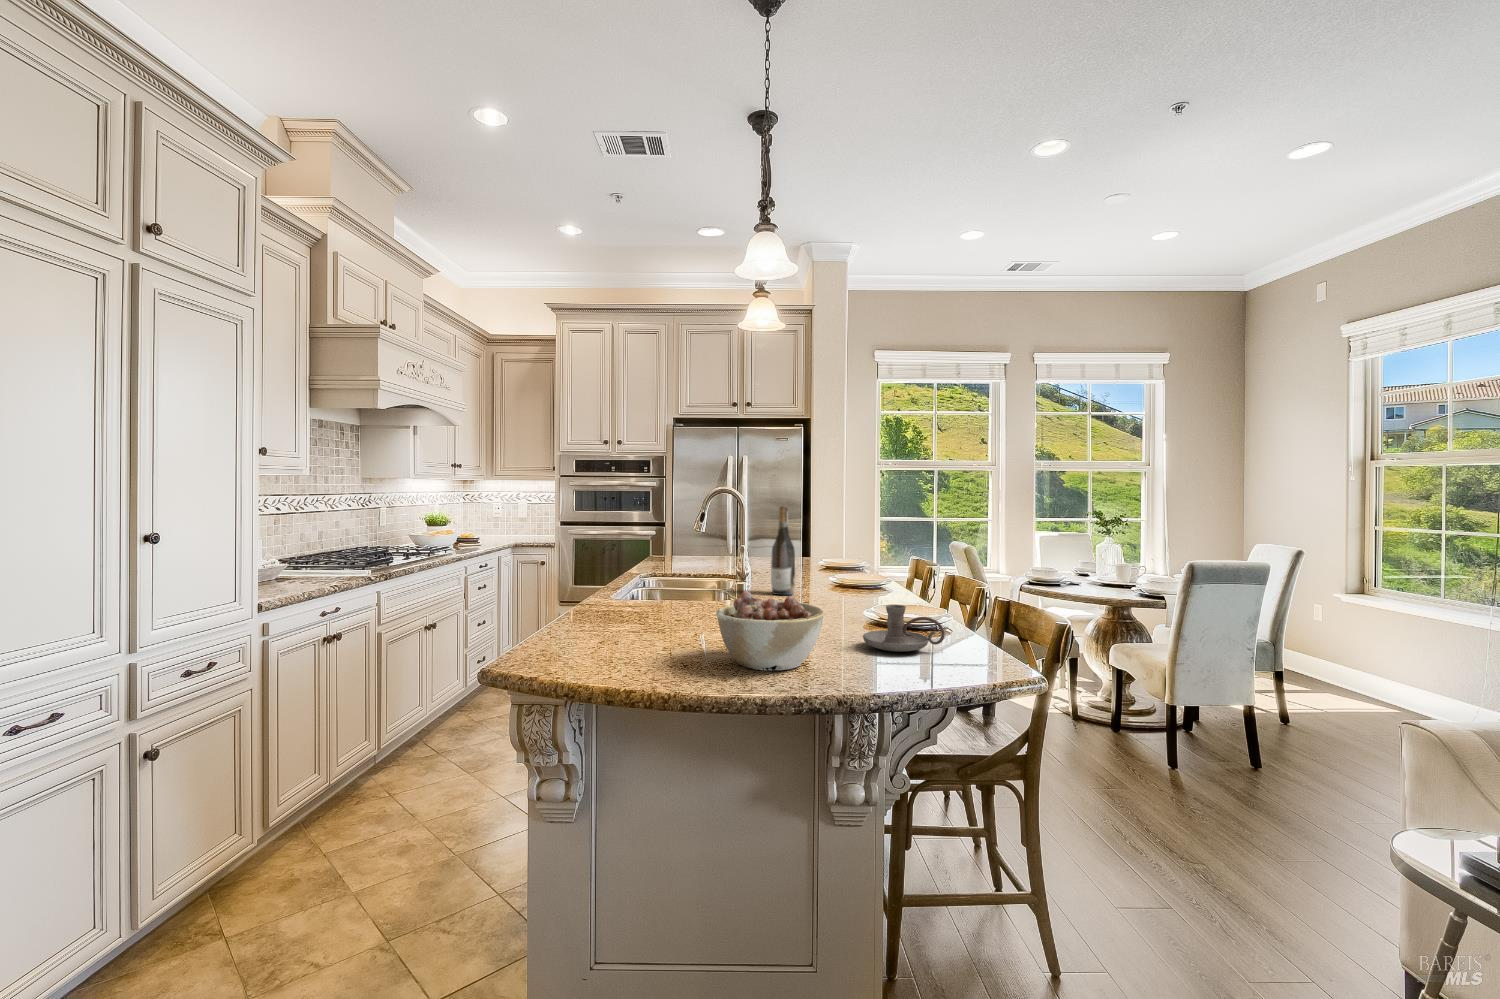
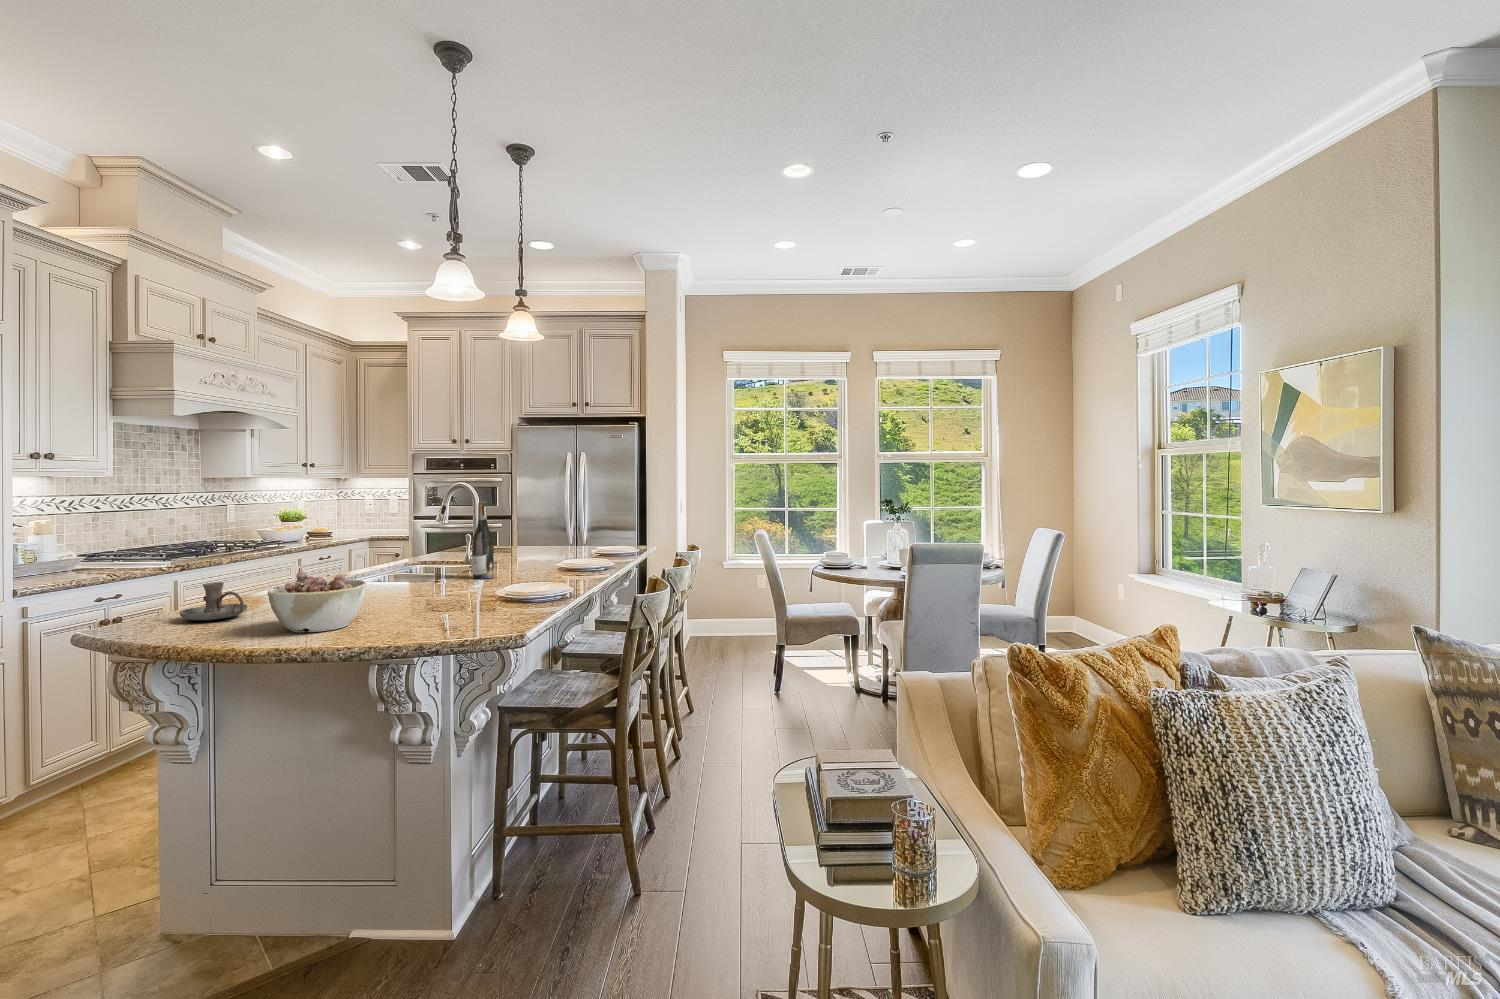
candle holder: present [863,605,945,652] -> present [179,582,247,620]

